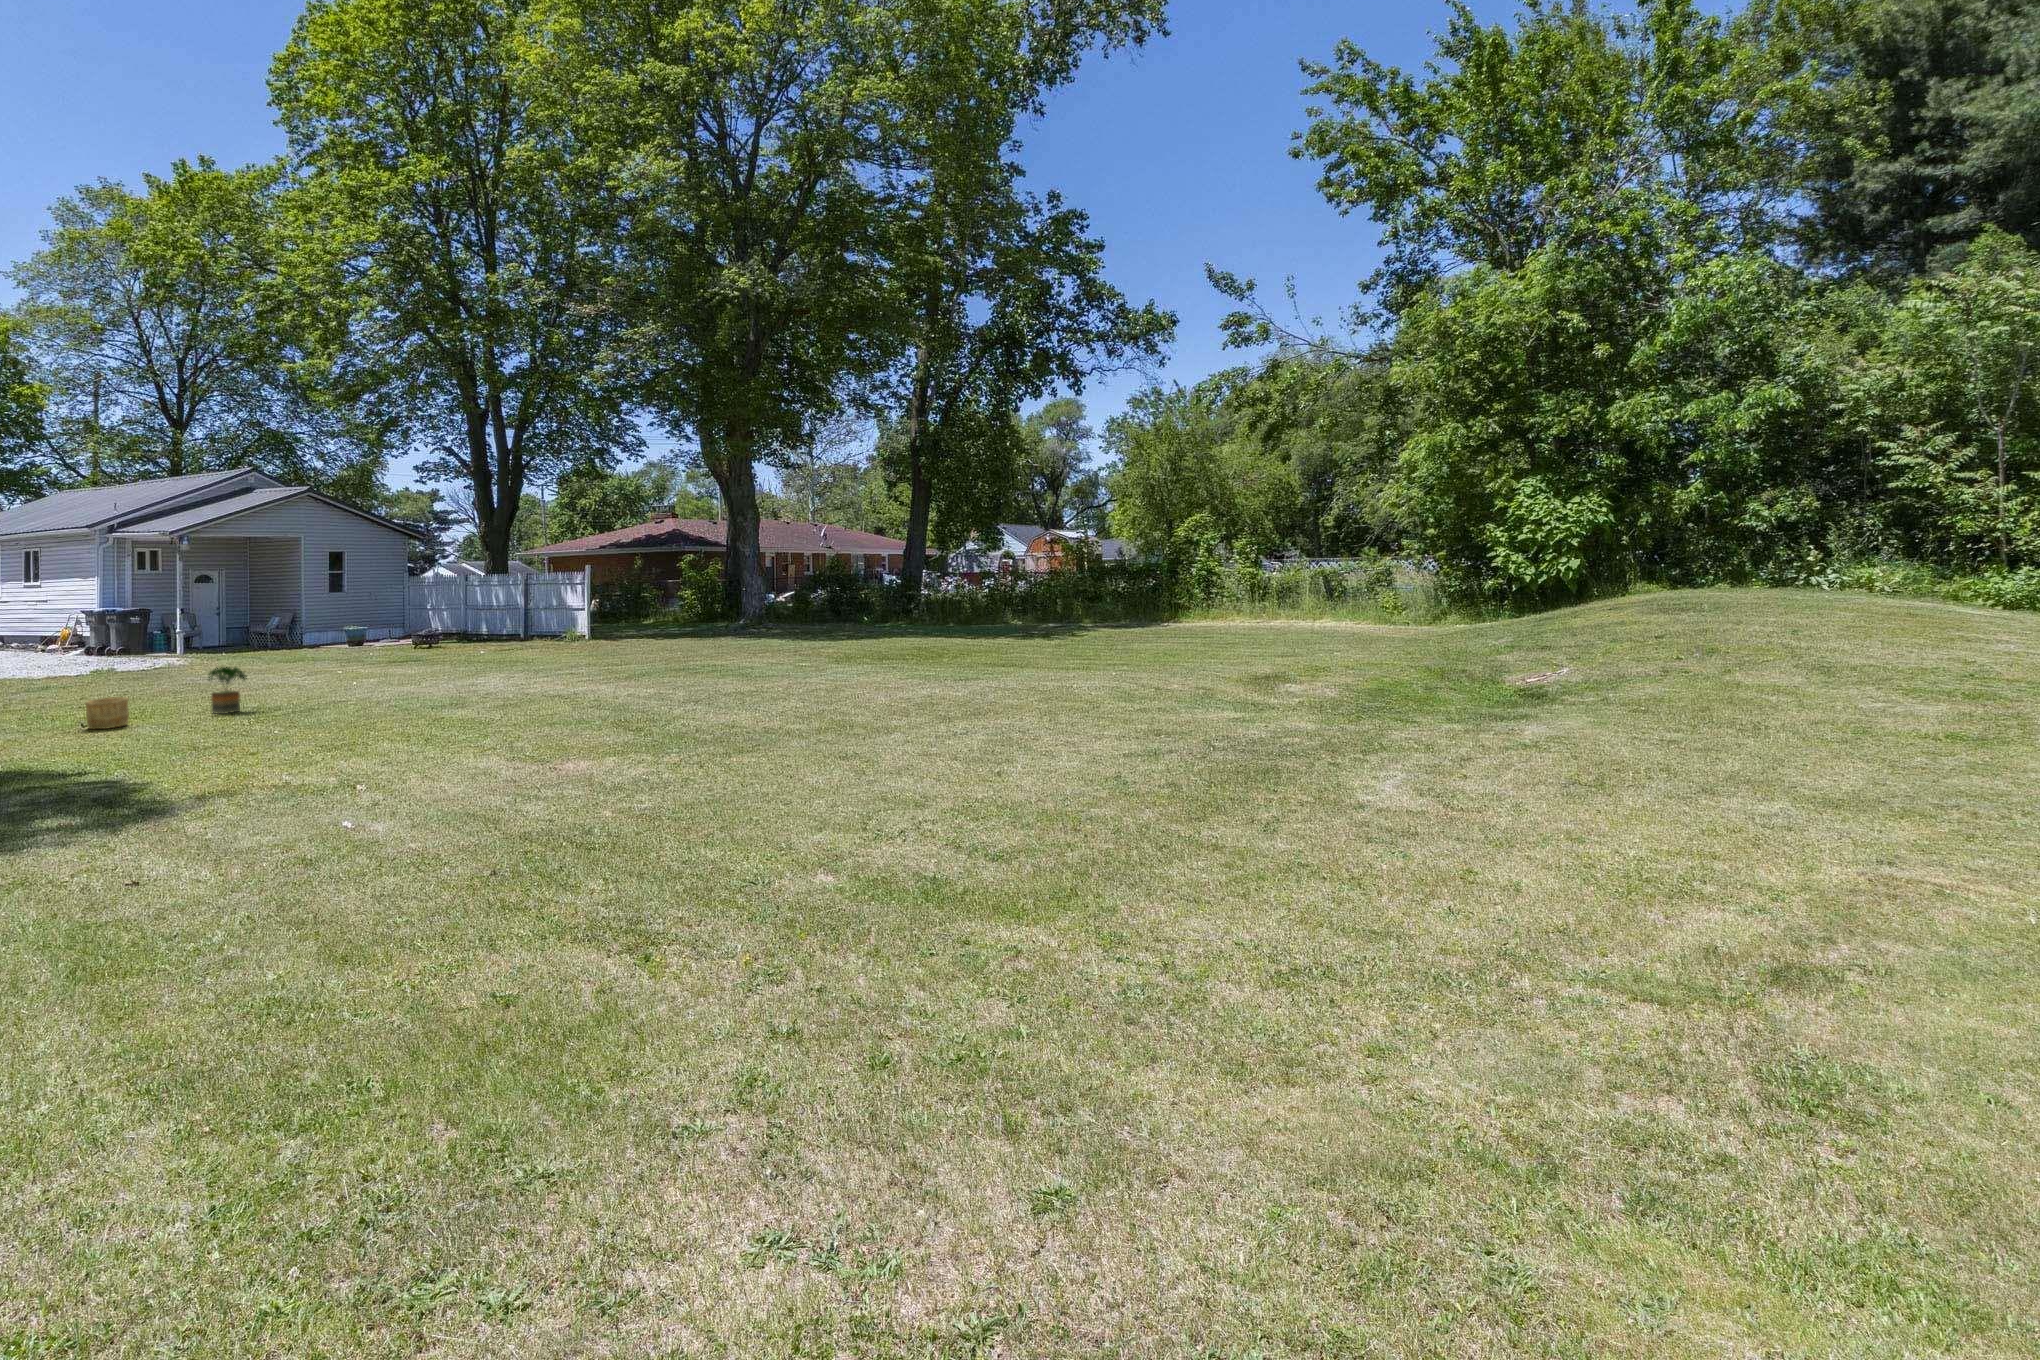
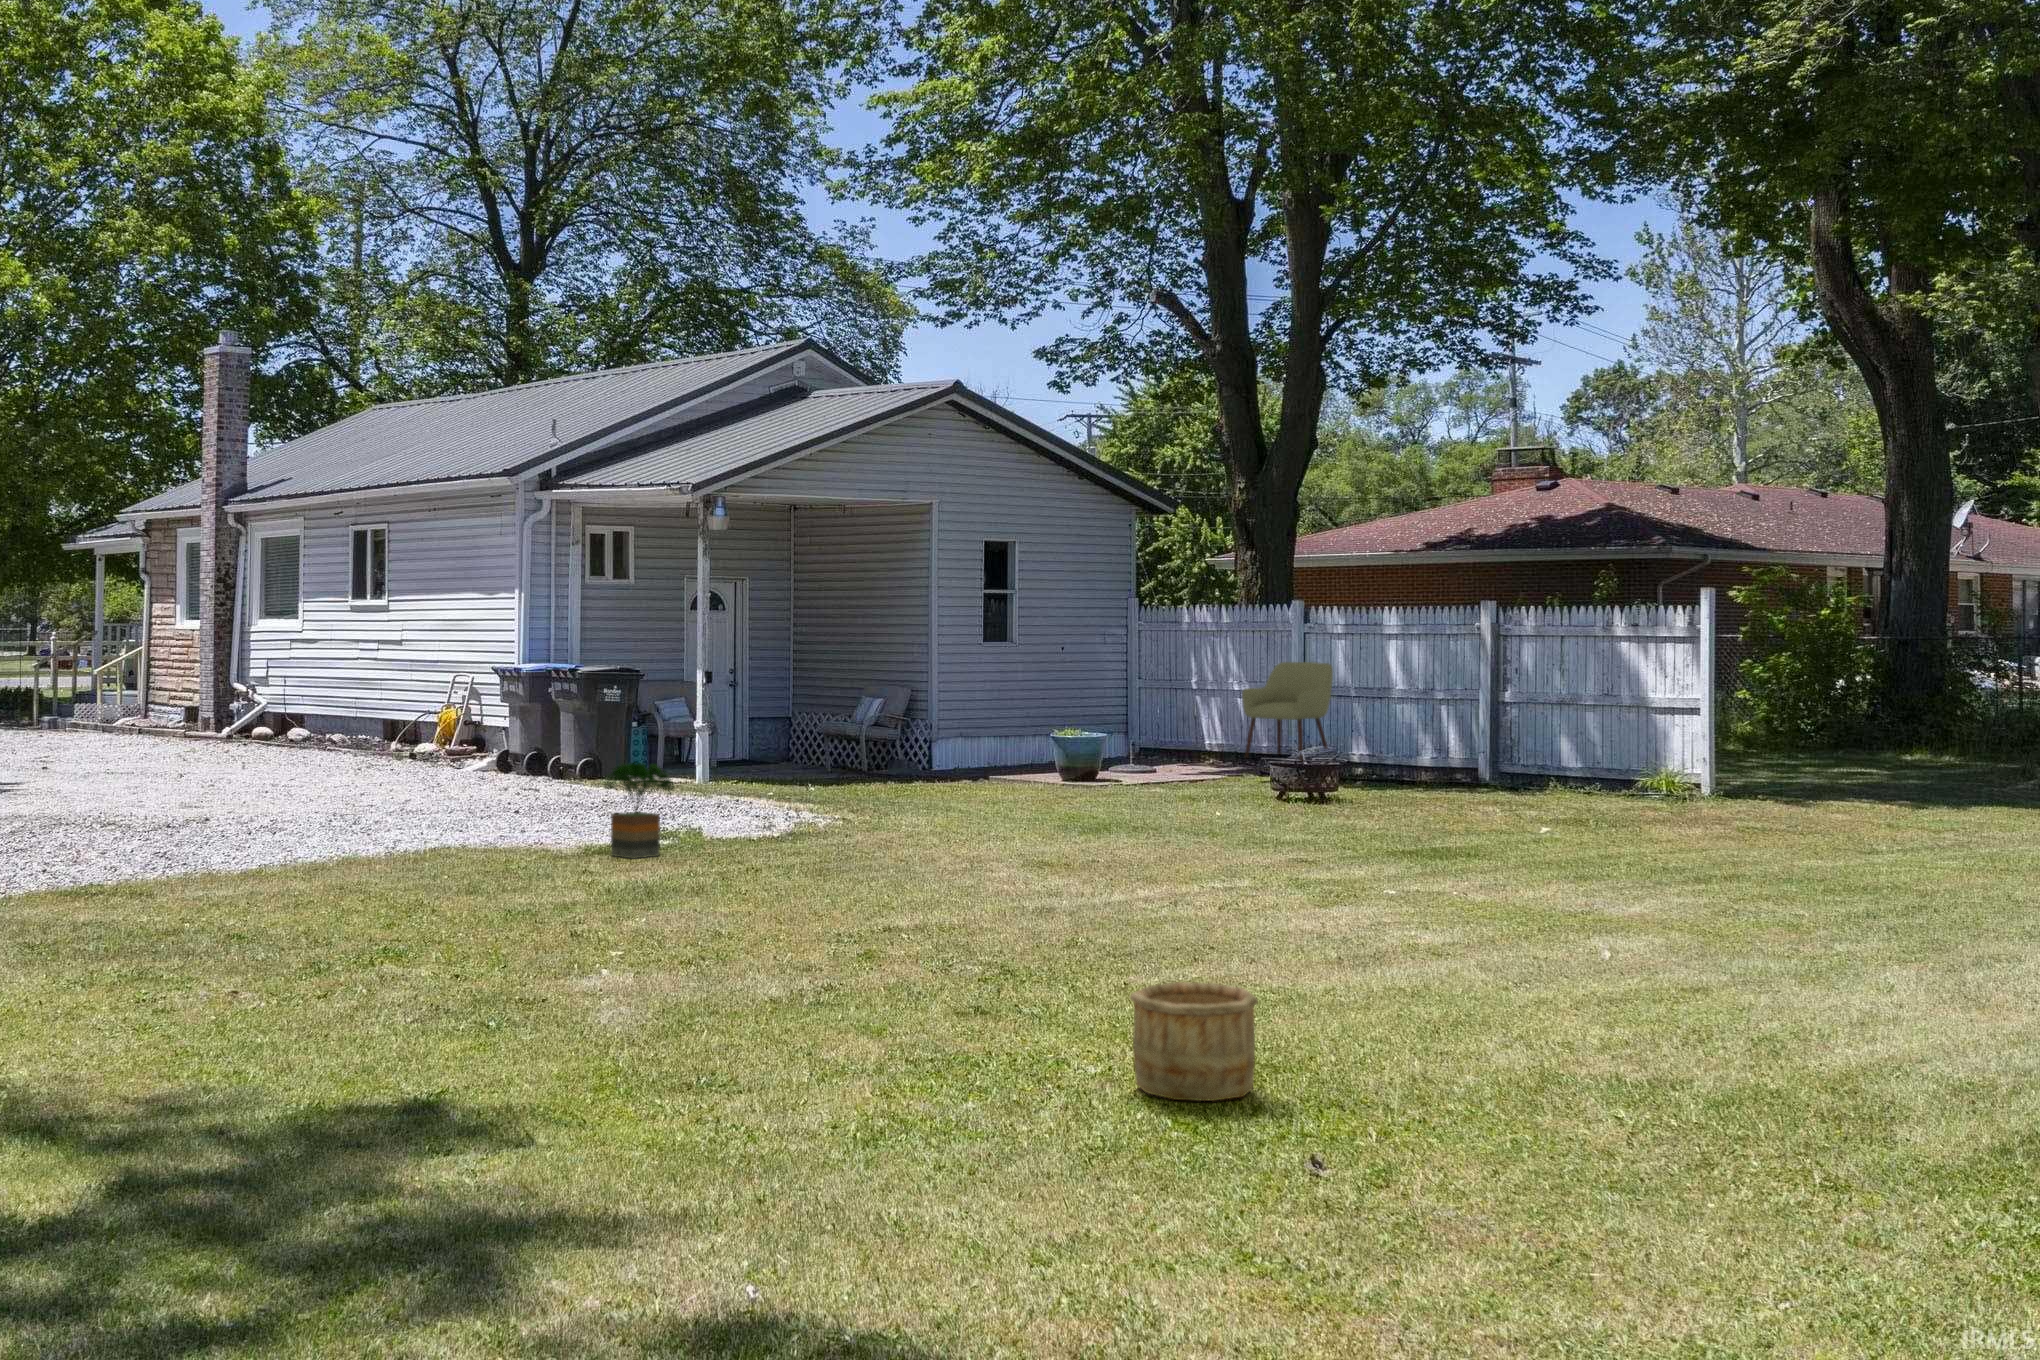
chair: none [434,595,472,633] -> present [1242,662,1333,762]
potted tree: present [207,667,247,714] -> present [605,762,674,859]

